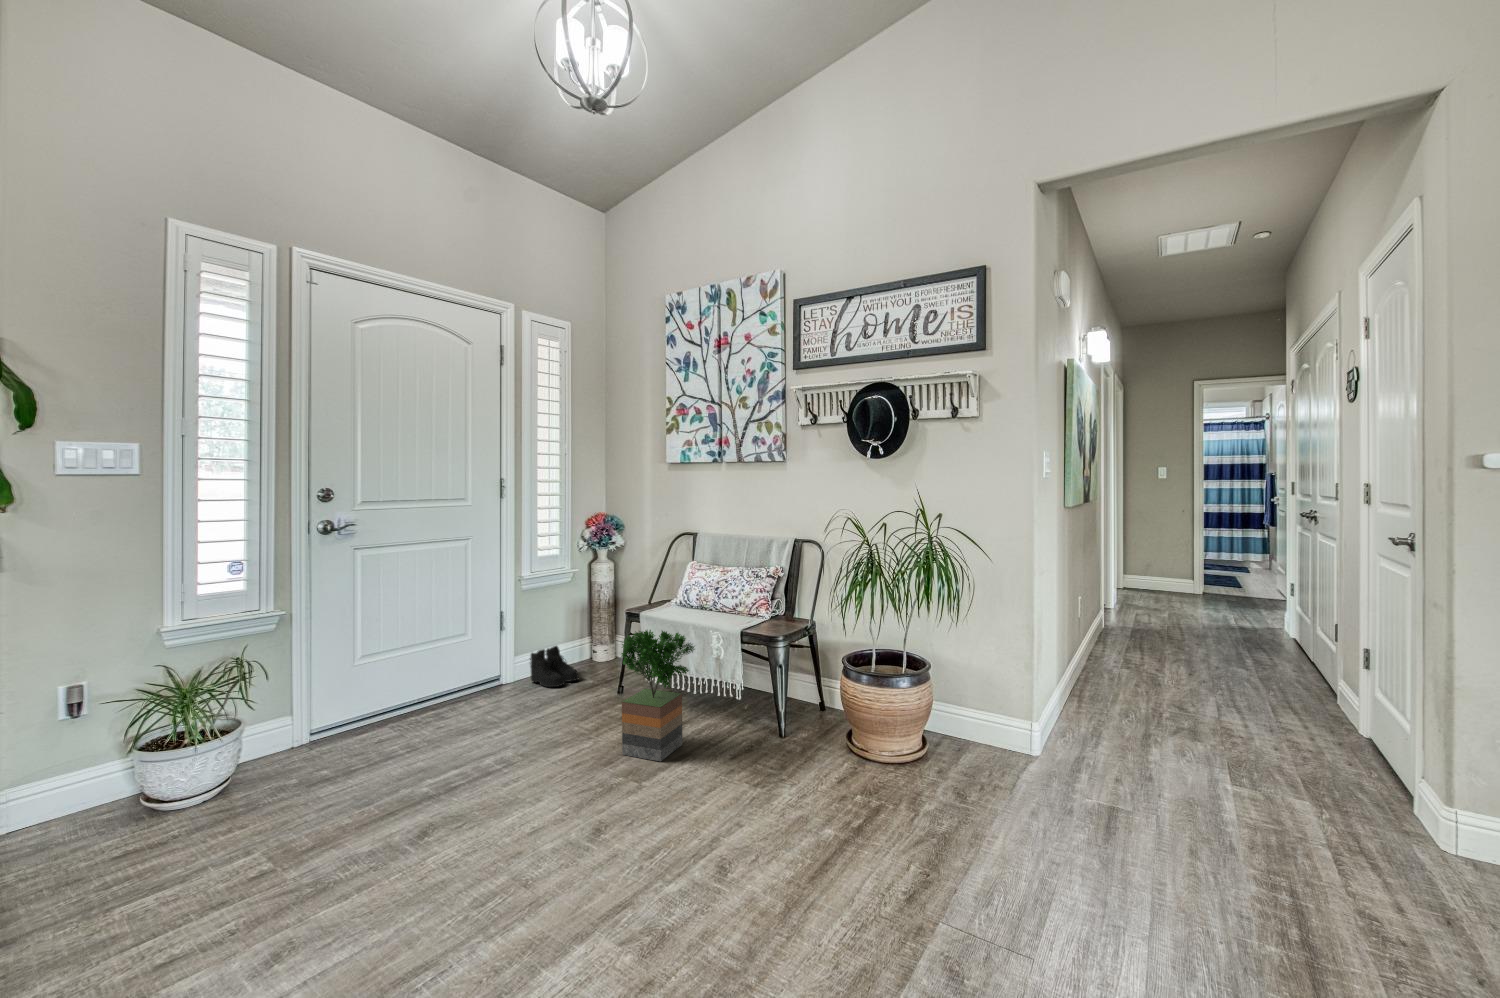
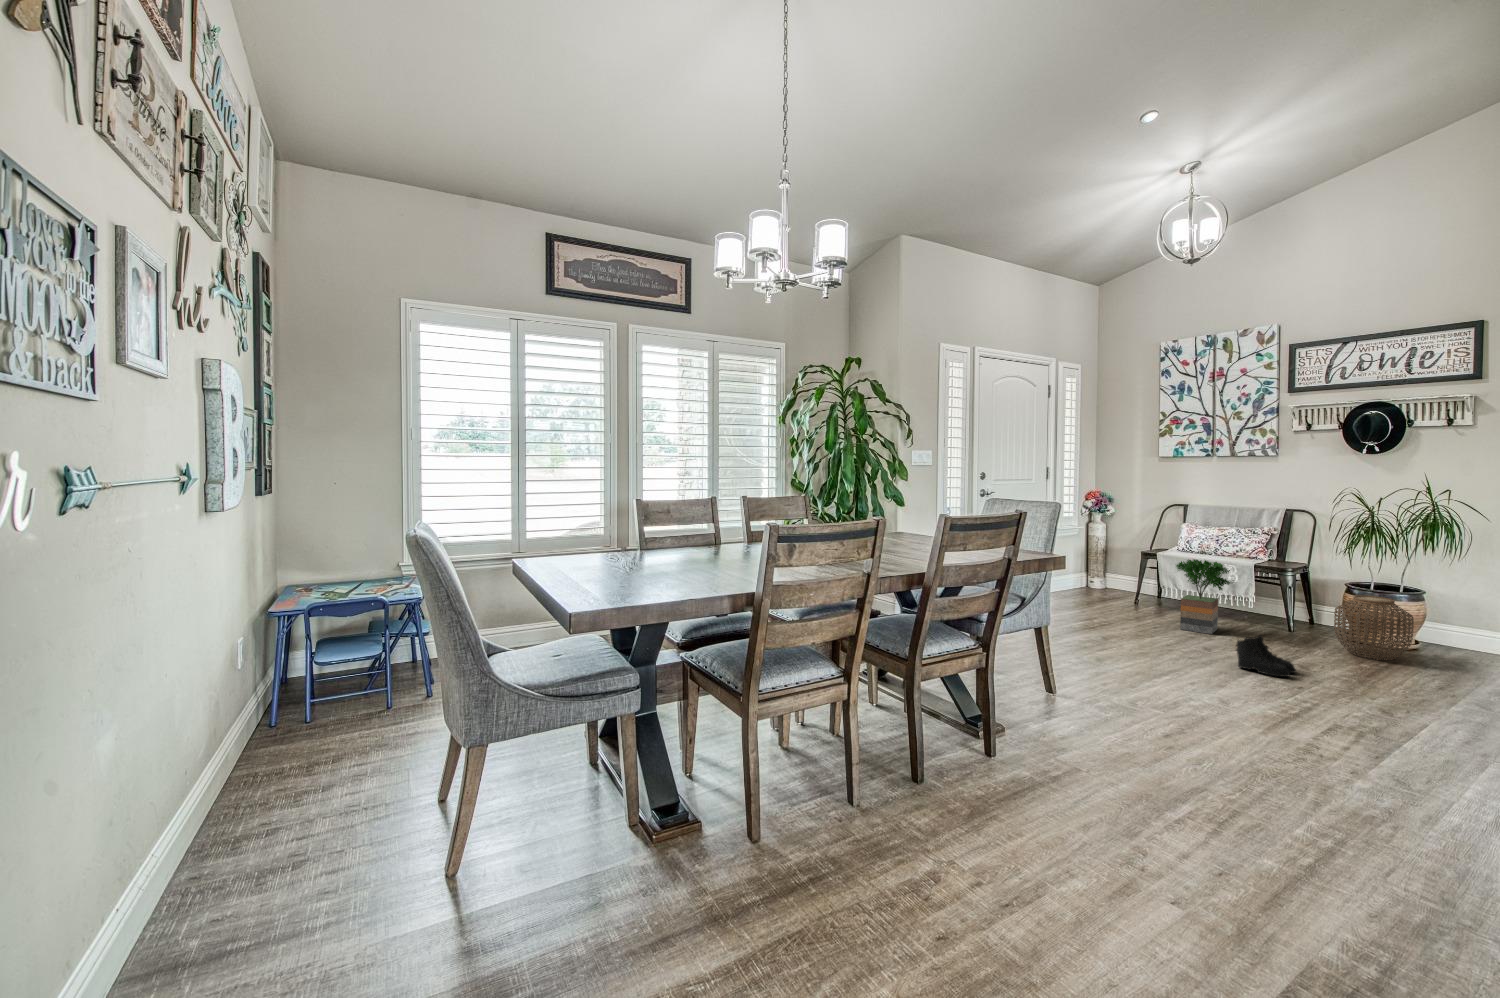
boots: present [530,646,579,687] -> present [1236,635,1296,677]
woven basket: none [810,684,903,797] -> present [1334,596,1414,660]

